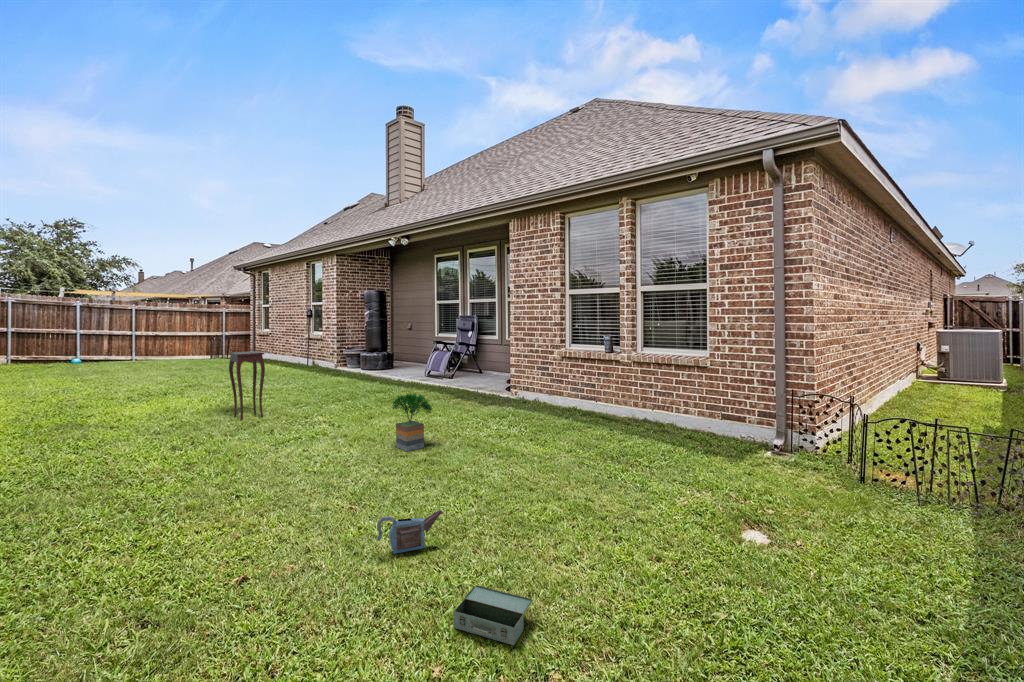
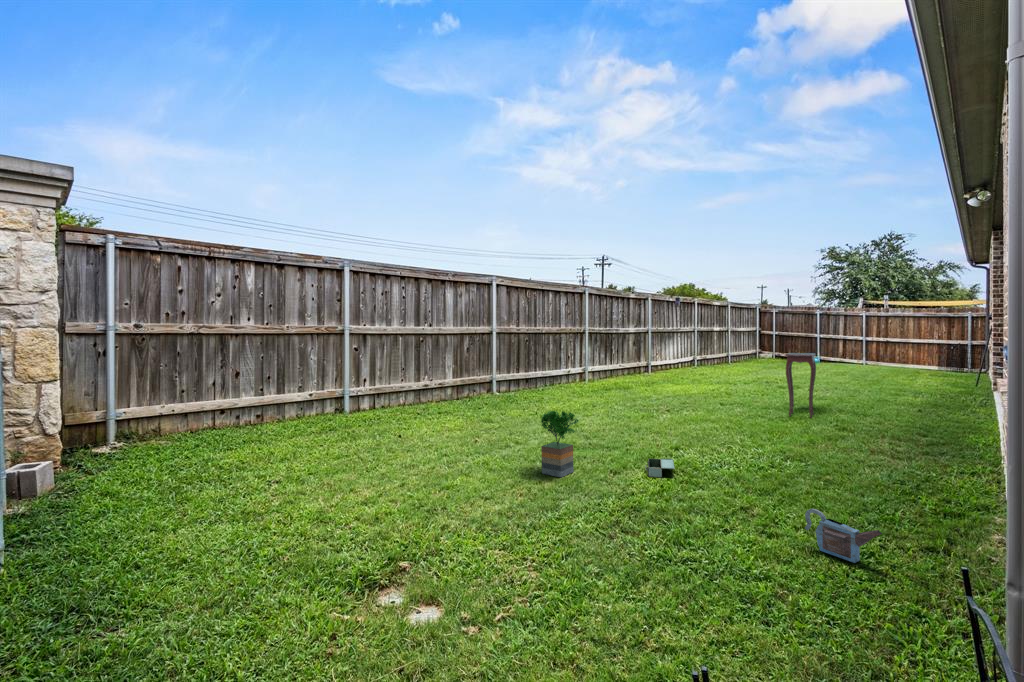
potted tree: present [392,394,432,451] -> present [541,411,579,477]
watering can: present [376,510,442,554] -> present [805,509,882,563]
toolbox: present [454,586,532,645] -> present [645,458,675,477]

